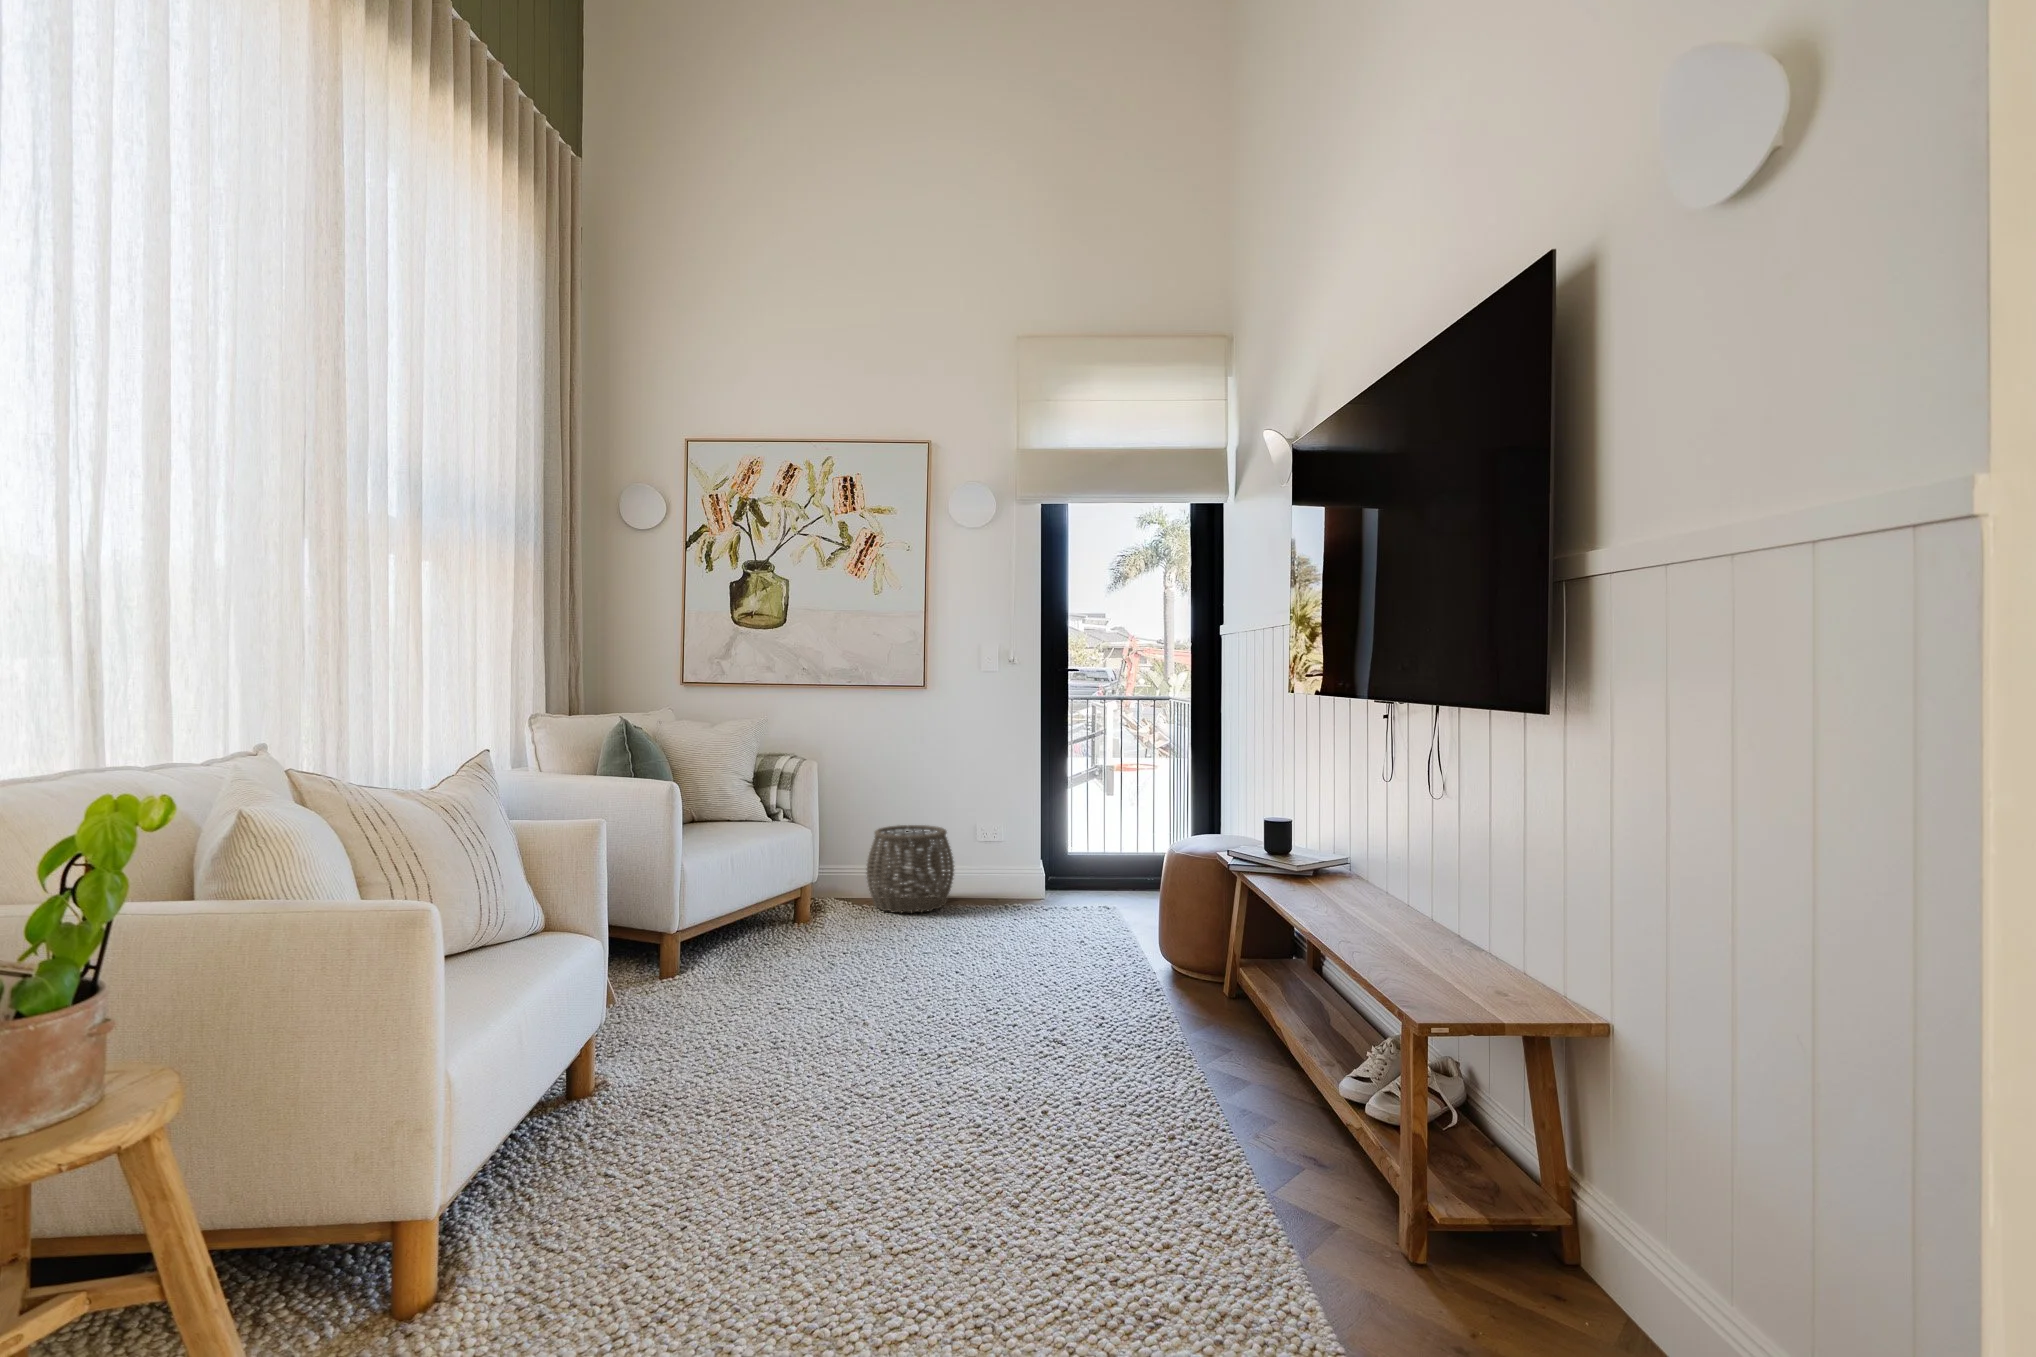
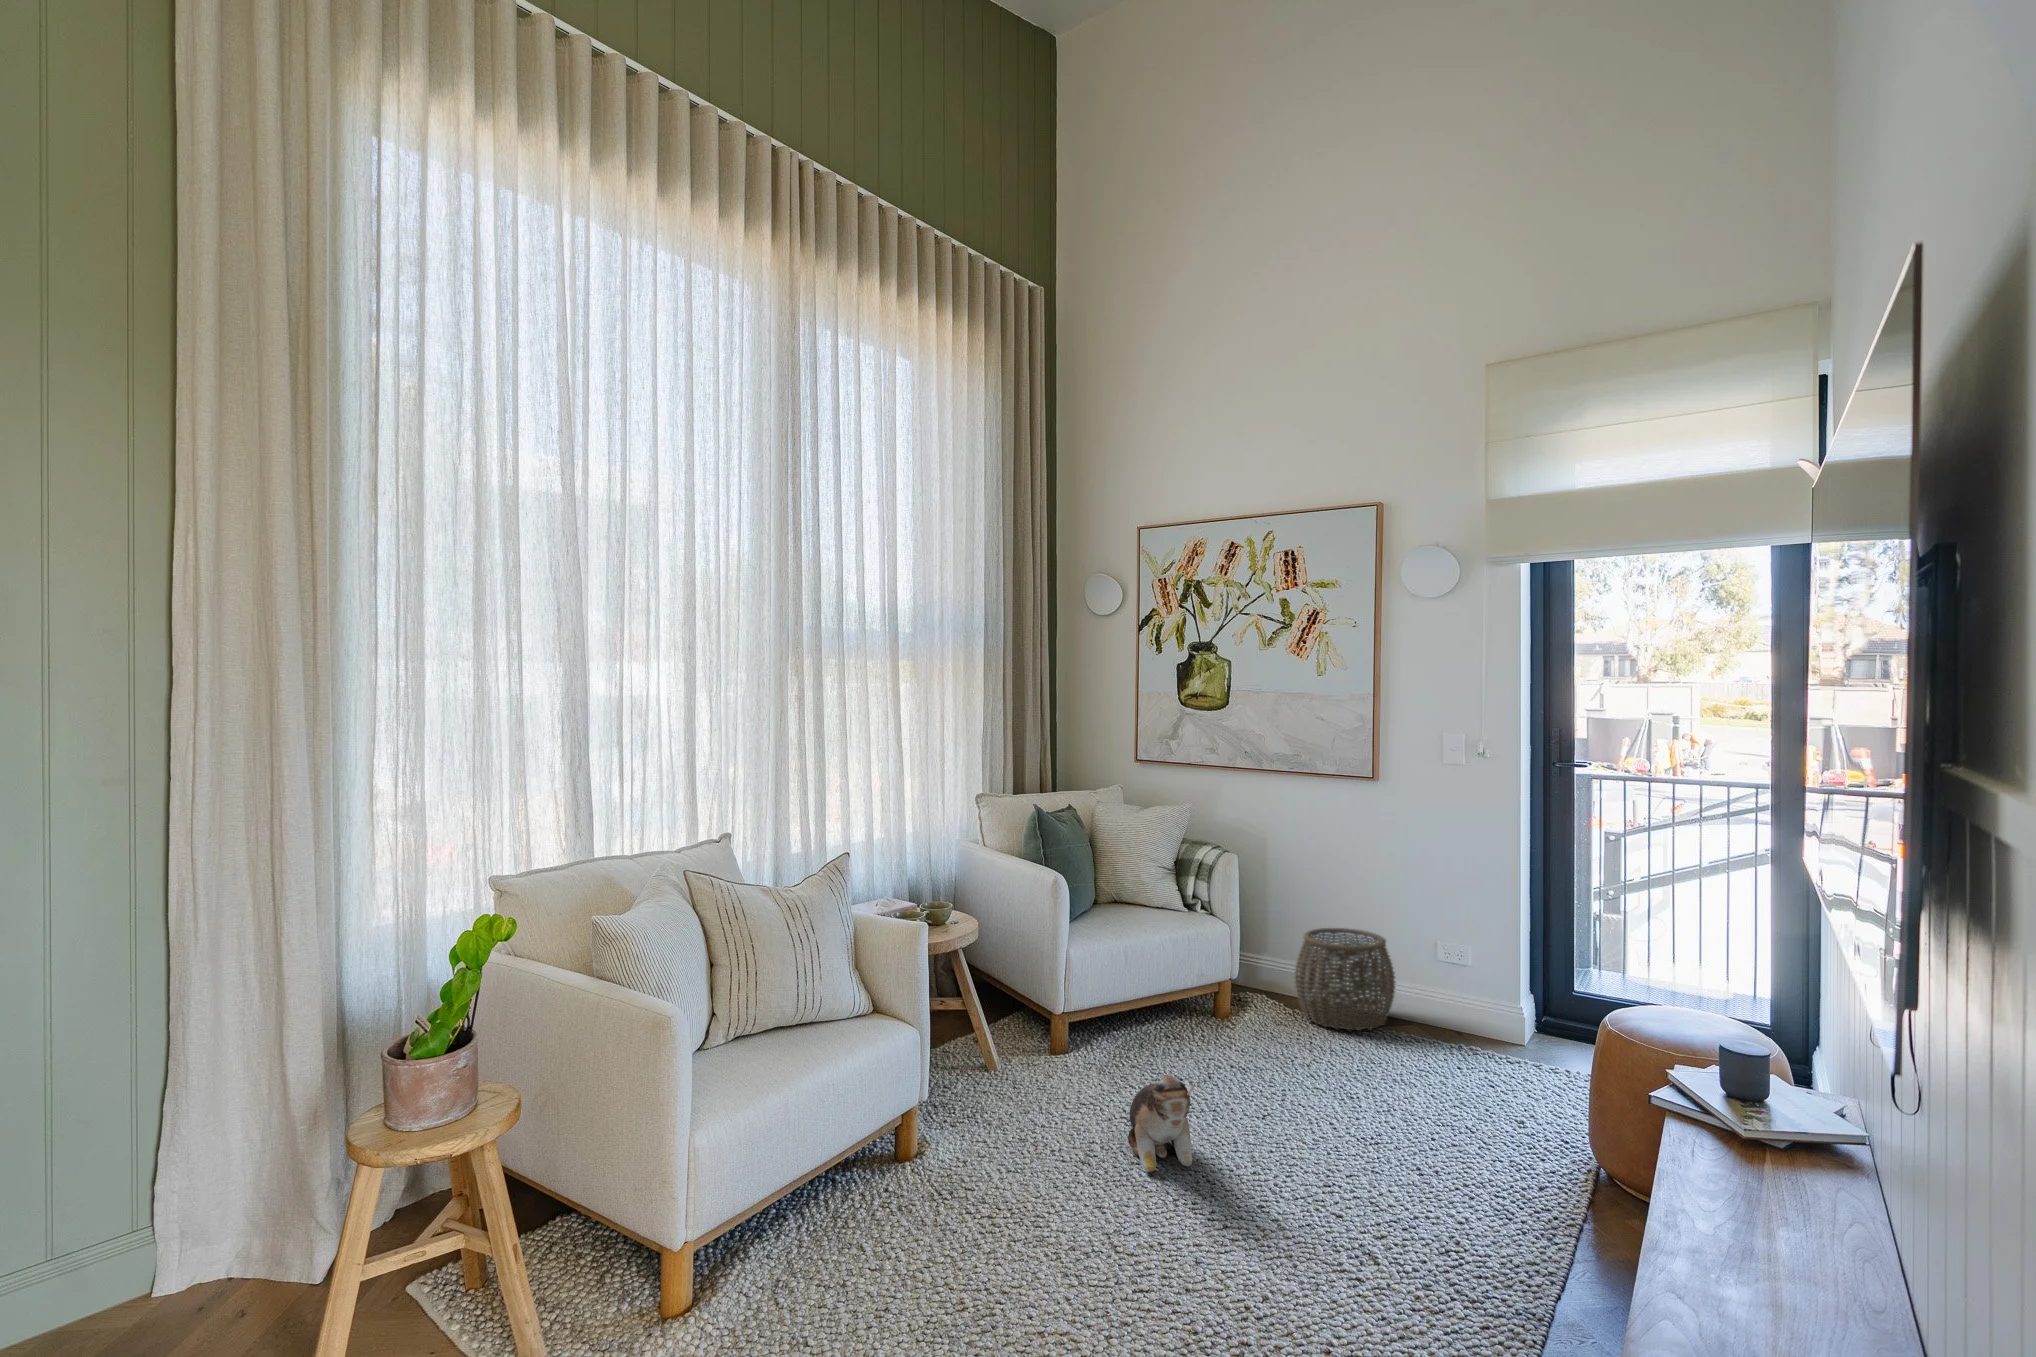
plush toy: none [802,943,907,1043] -> present [1128,1075,1195,1172]

